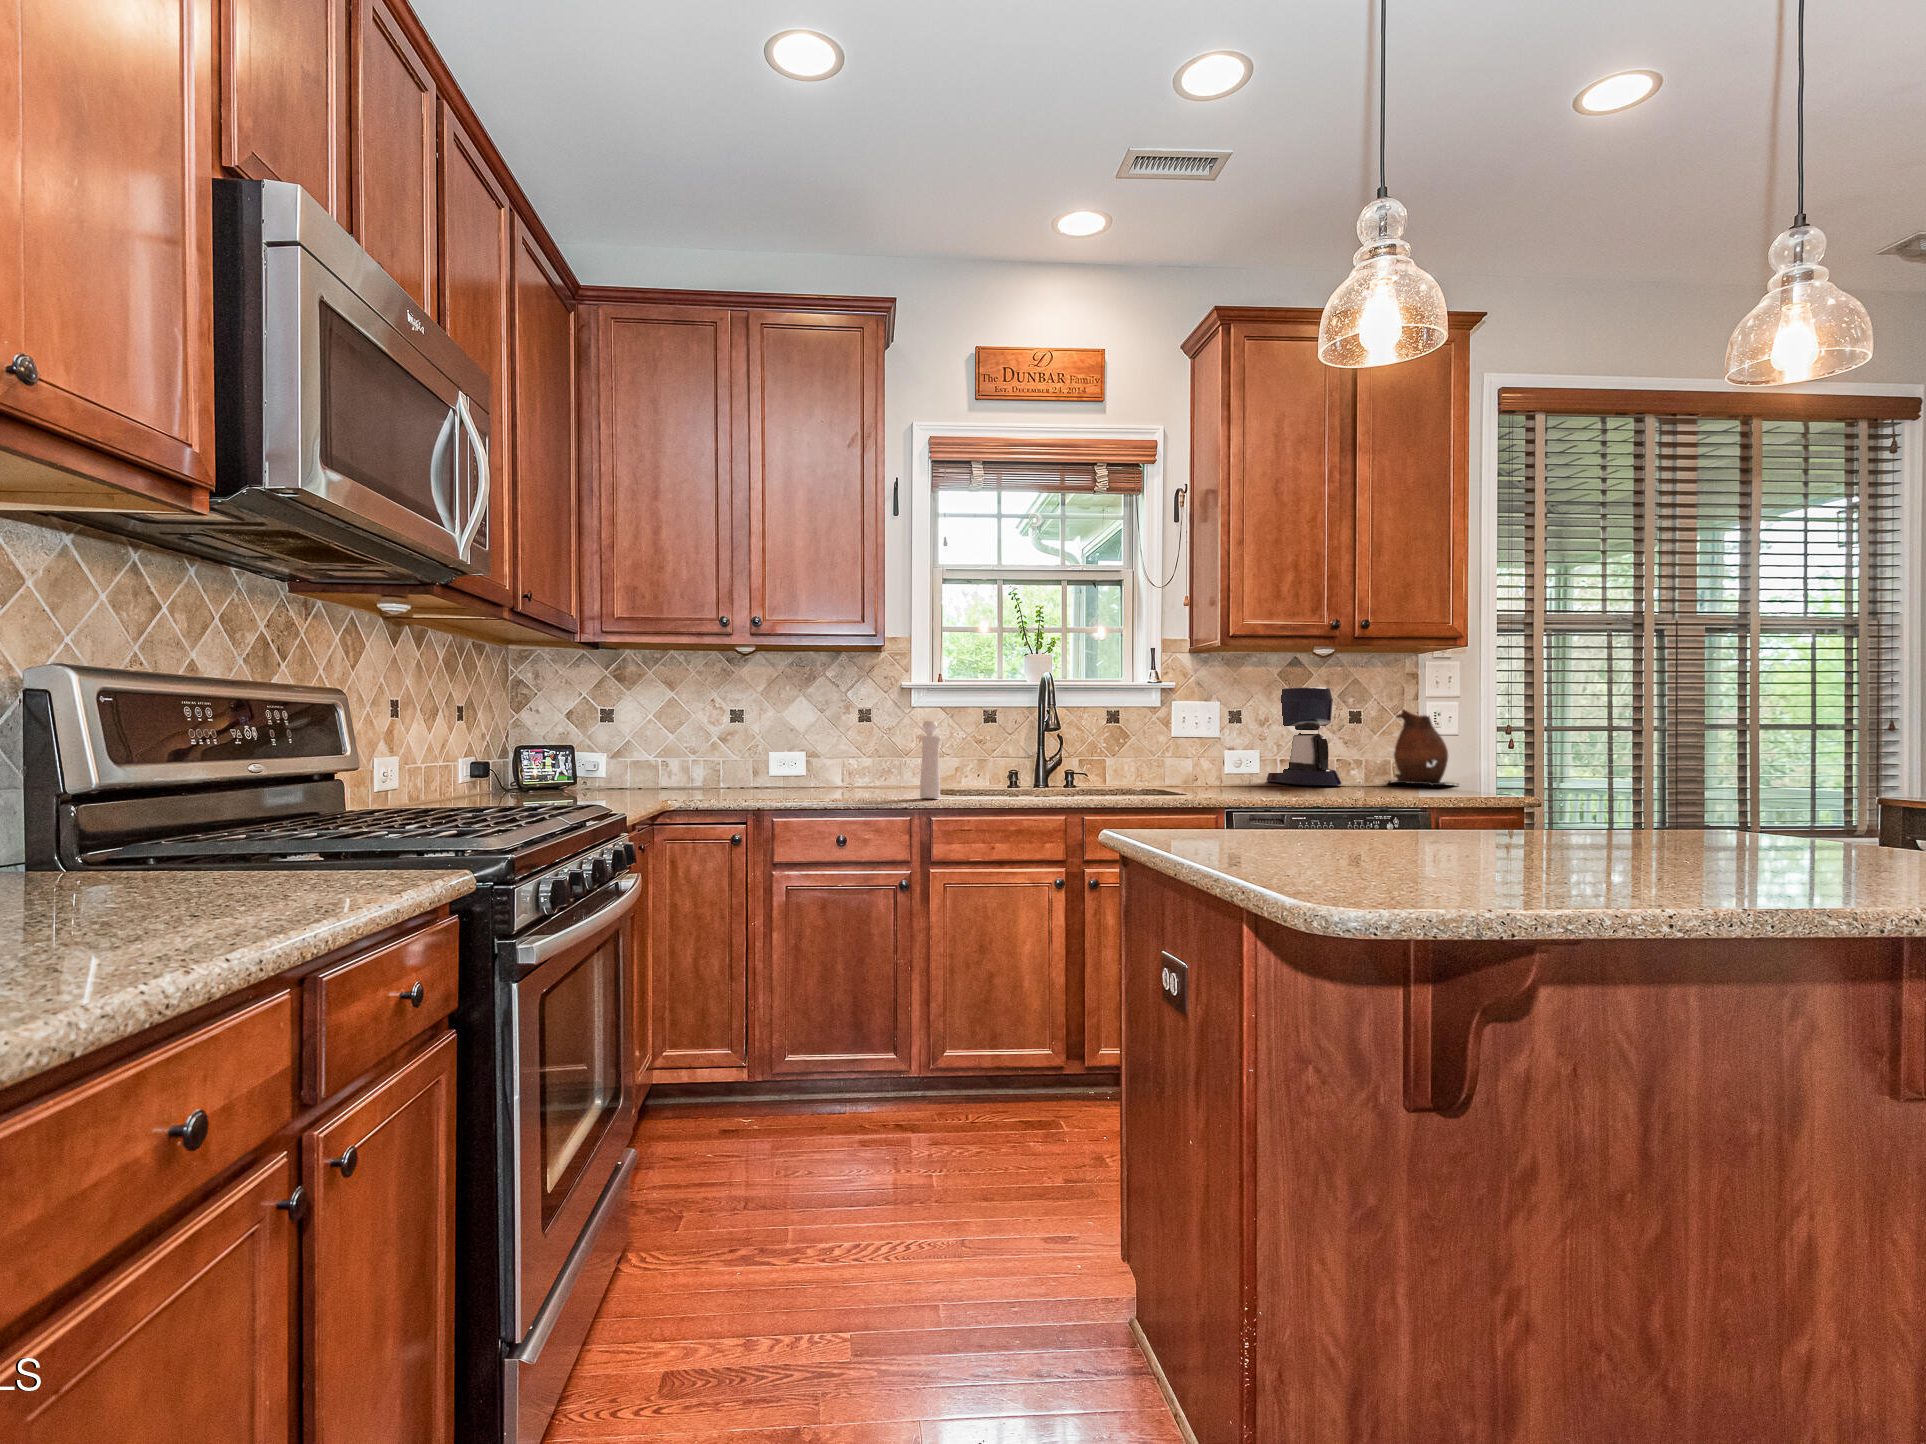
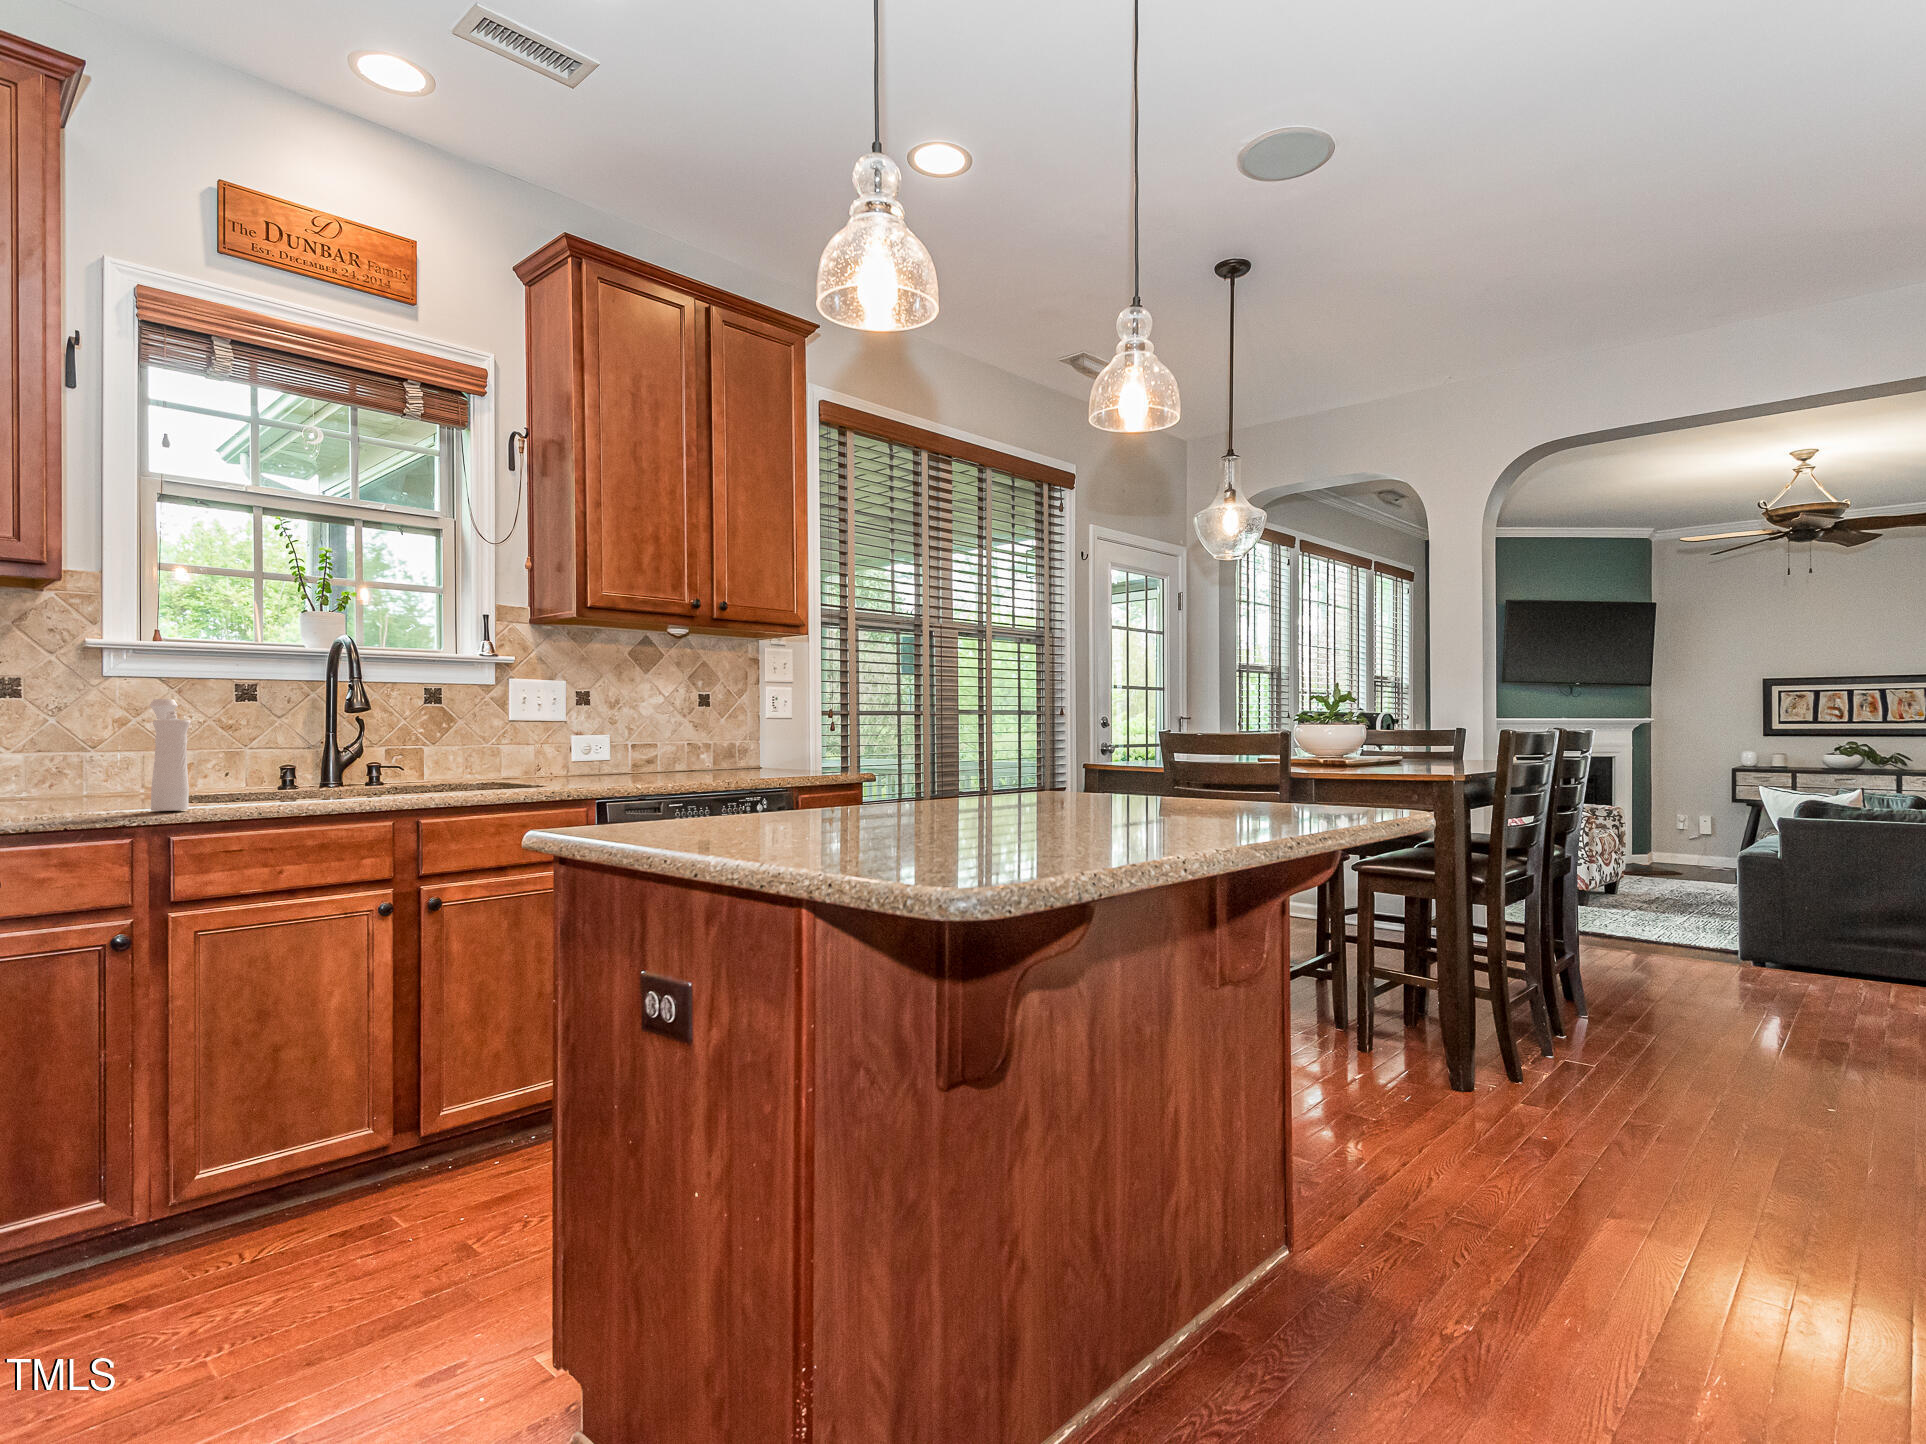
coffee maker: present [1266,688,1342,786] -> none [612,666,694,771]
ceramic pitcher: present [1386,708,1449,786] -> none [727,687,797,766]

